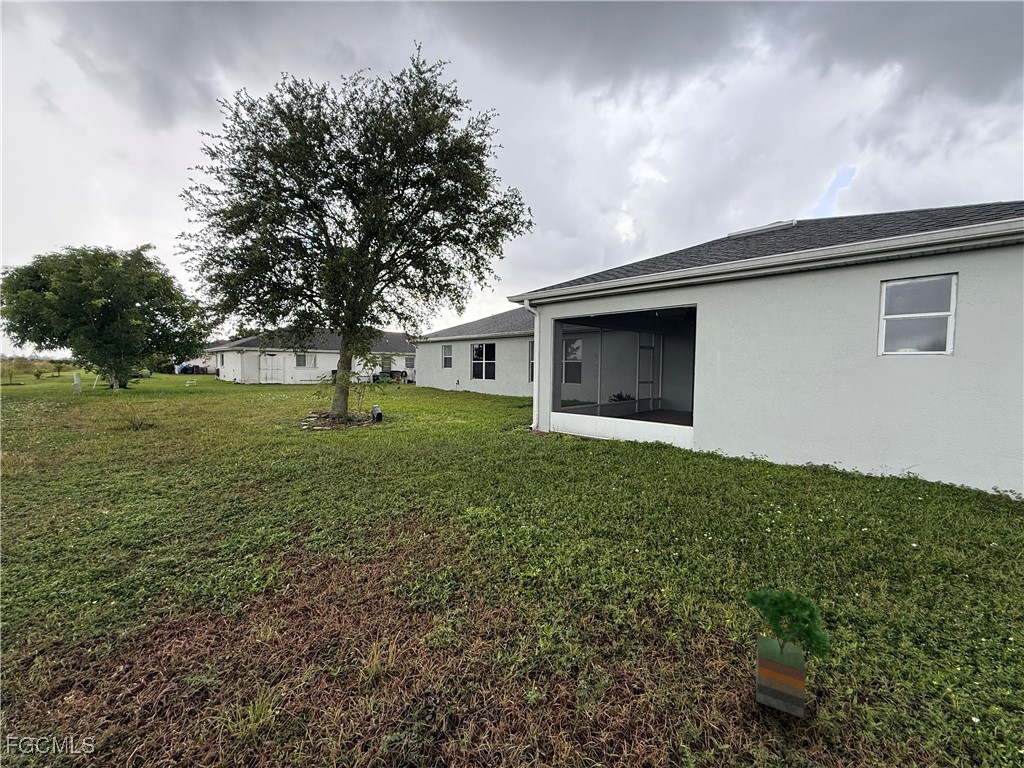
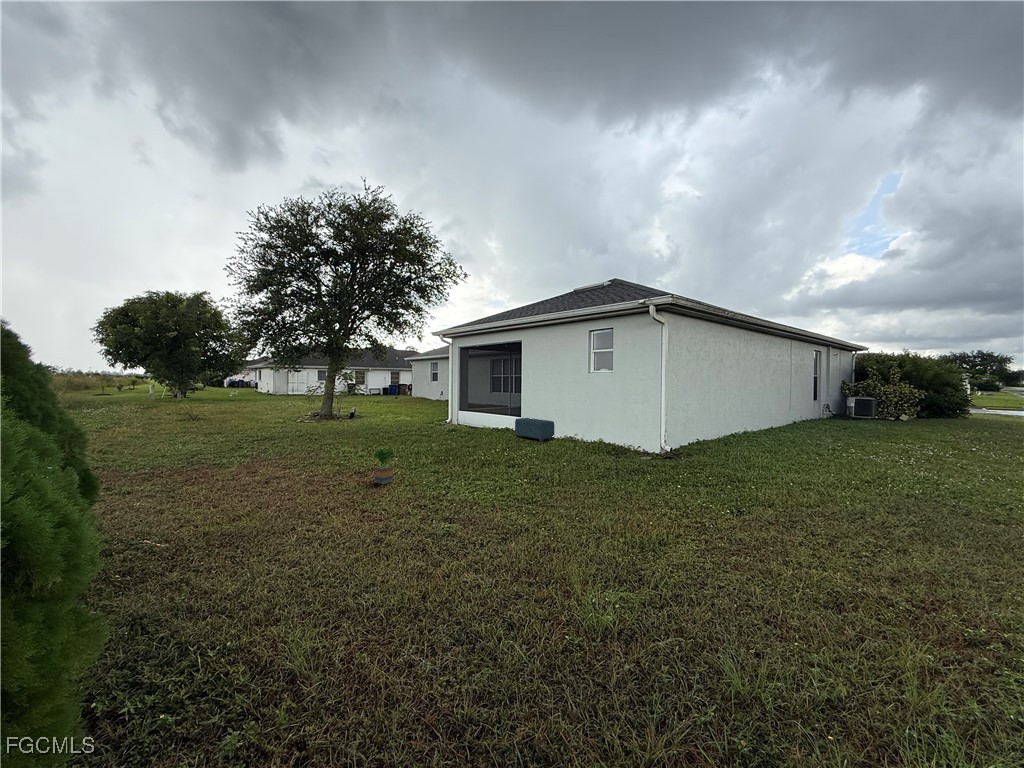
bench: none [696,428,776,472] -> present [515,418,554,442]

